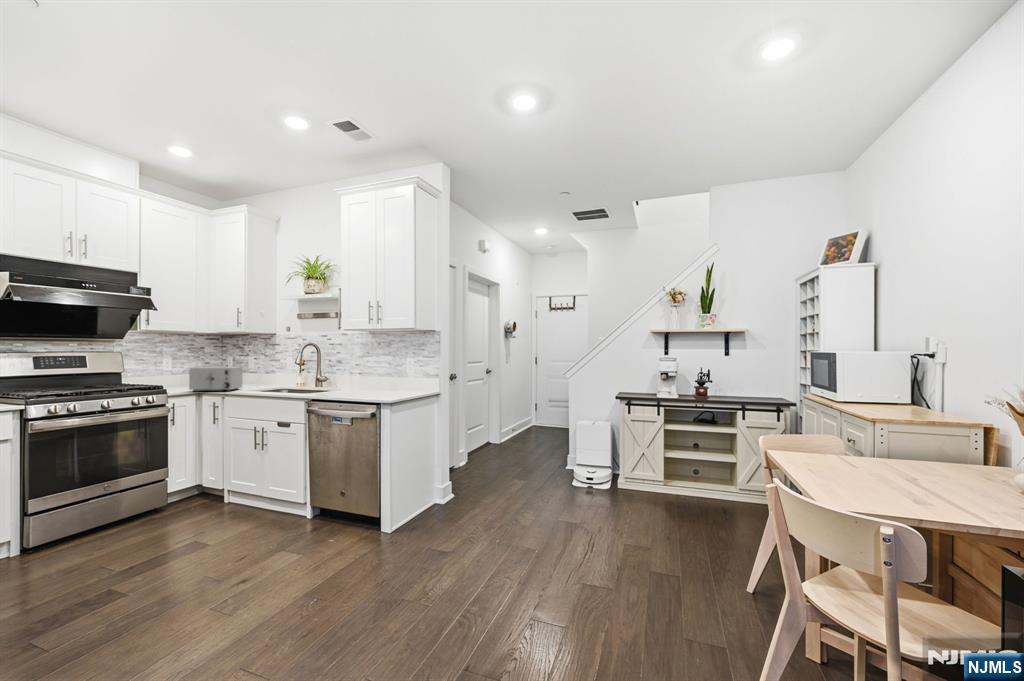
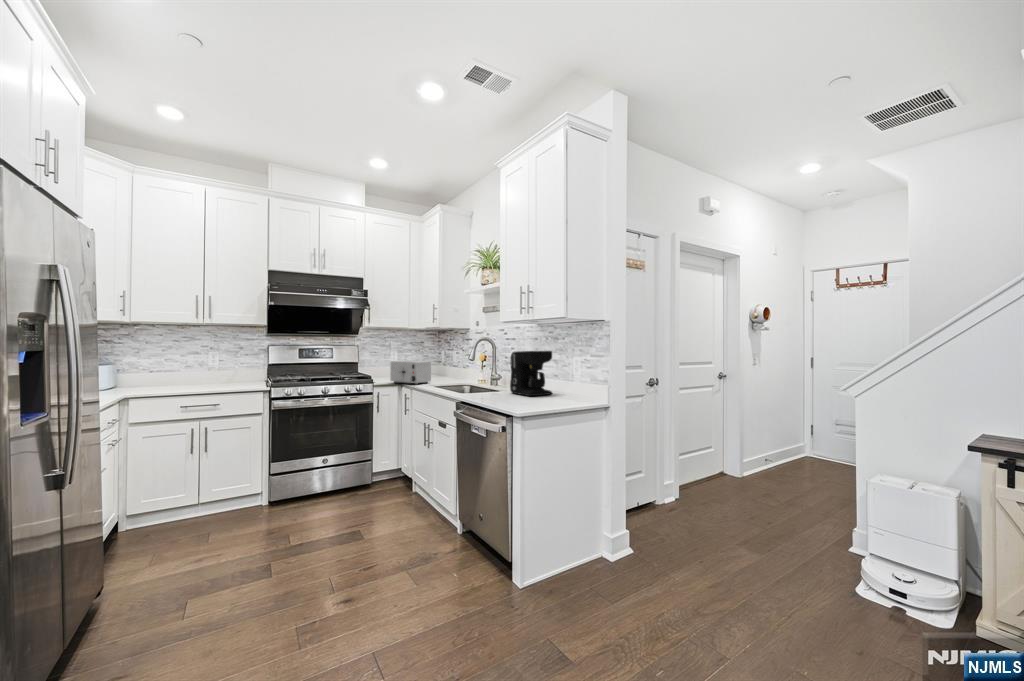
coffee maker: none [354,354,392,391] -> present [510,351,552,396]

